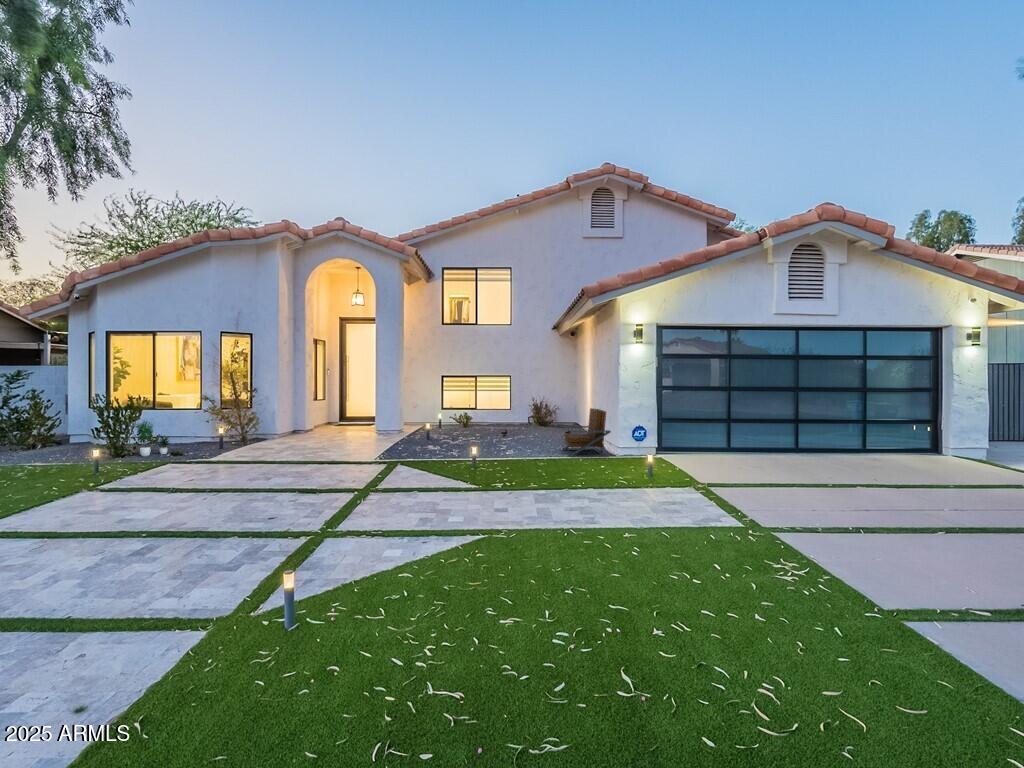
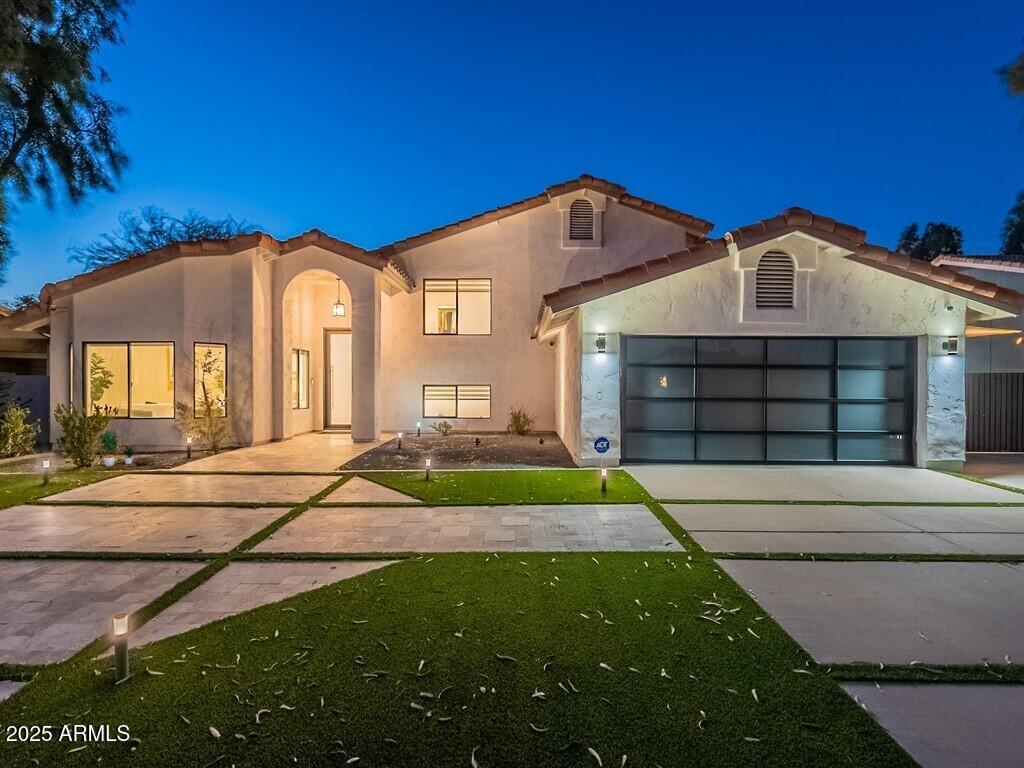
lounge chair: present [563,408,611,457] -> none [529,419,575,469]

